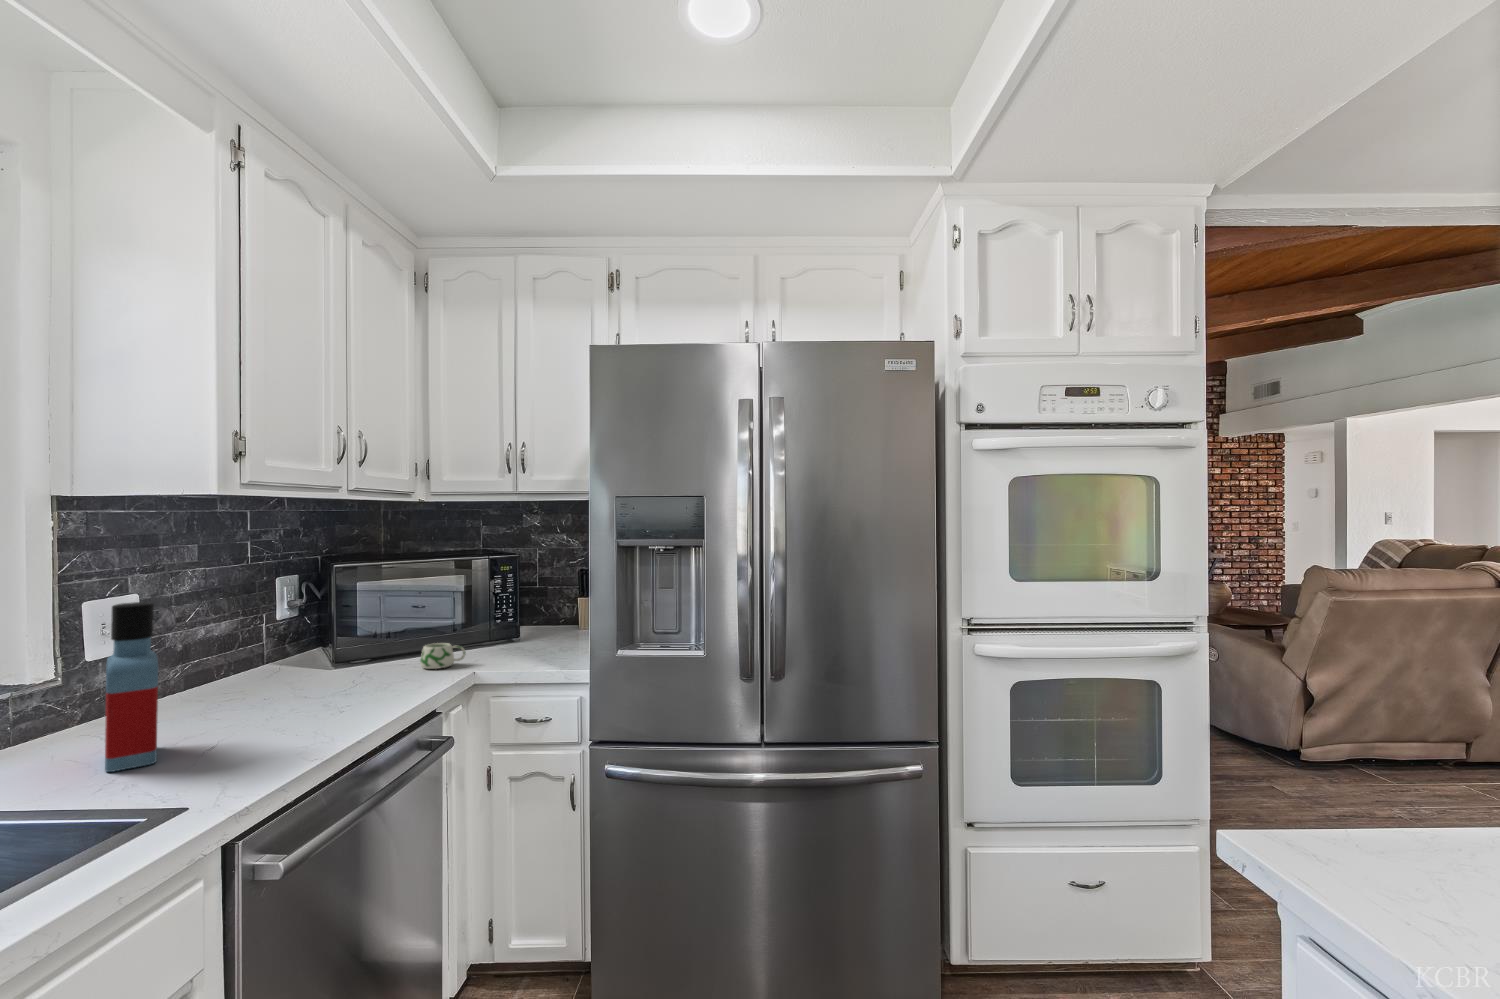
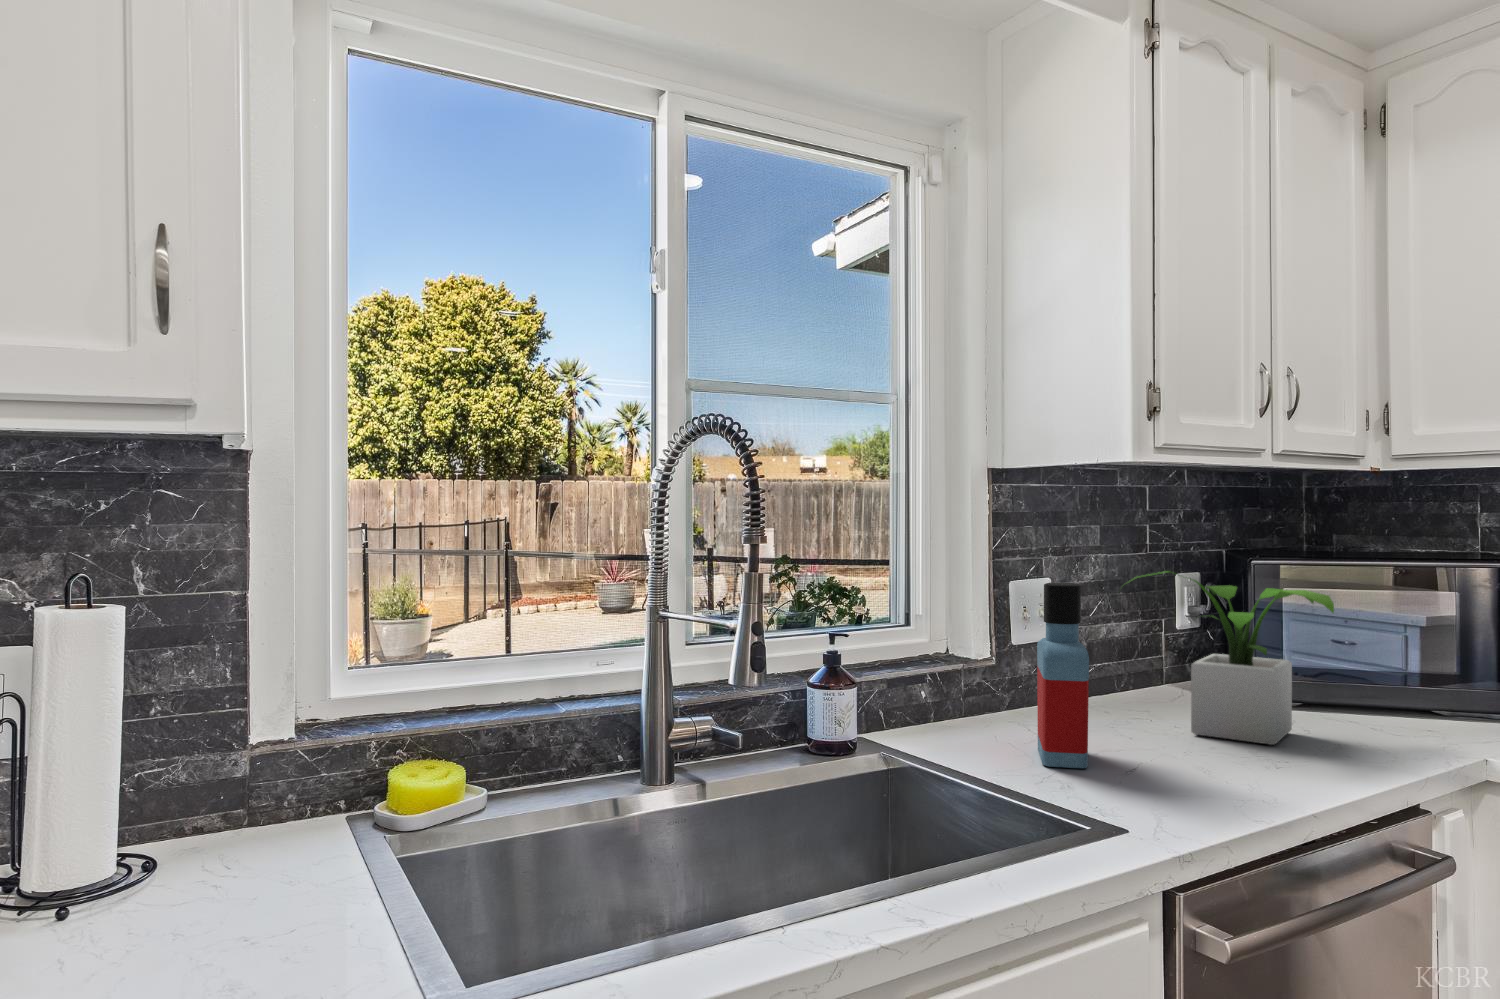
potted plant: none [206,581,380,707] -> present [1124,571,1334,745]
mug: present [420,643,466,669] -> none [1382,689,1460,729]

